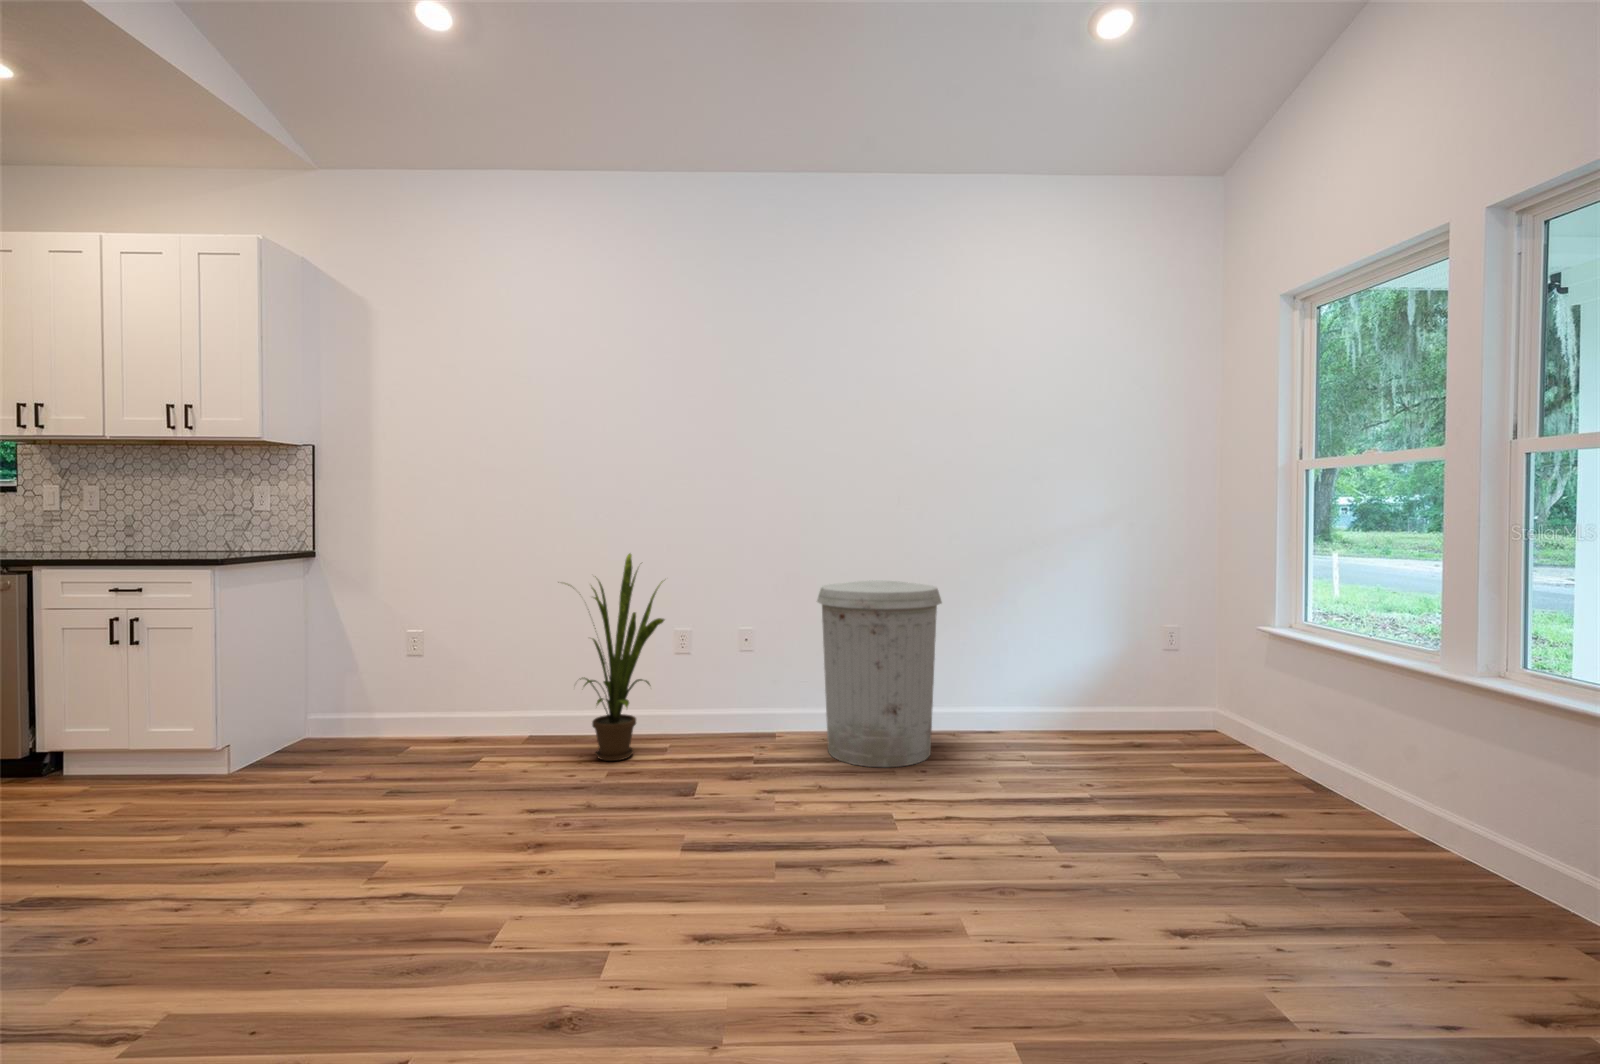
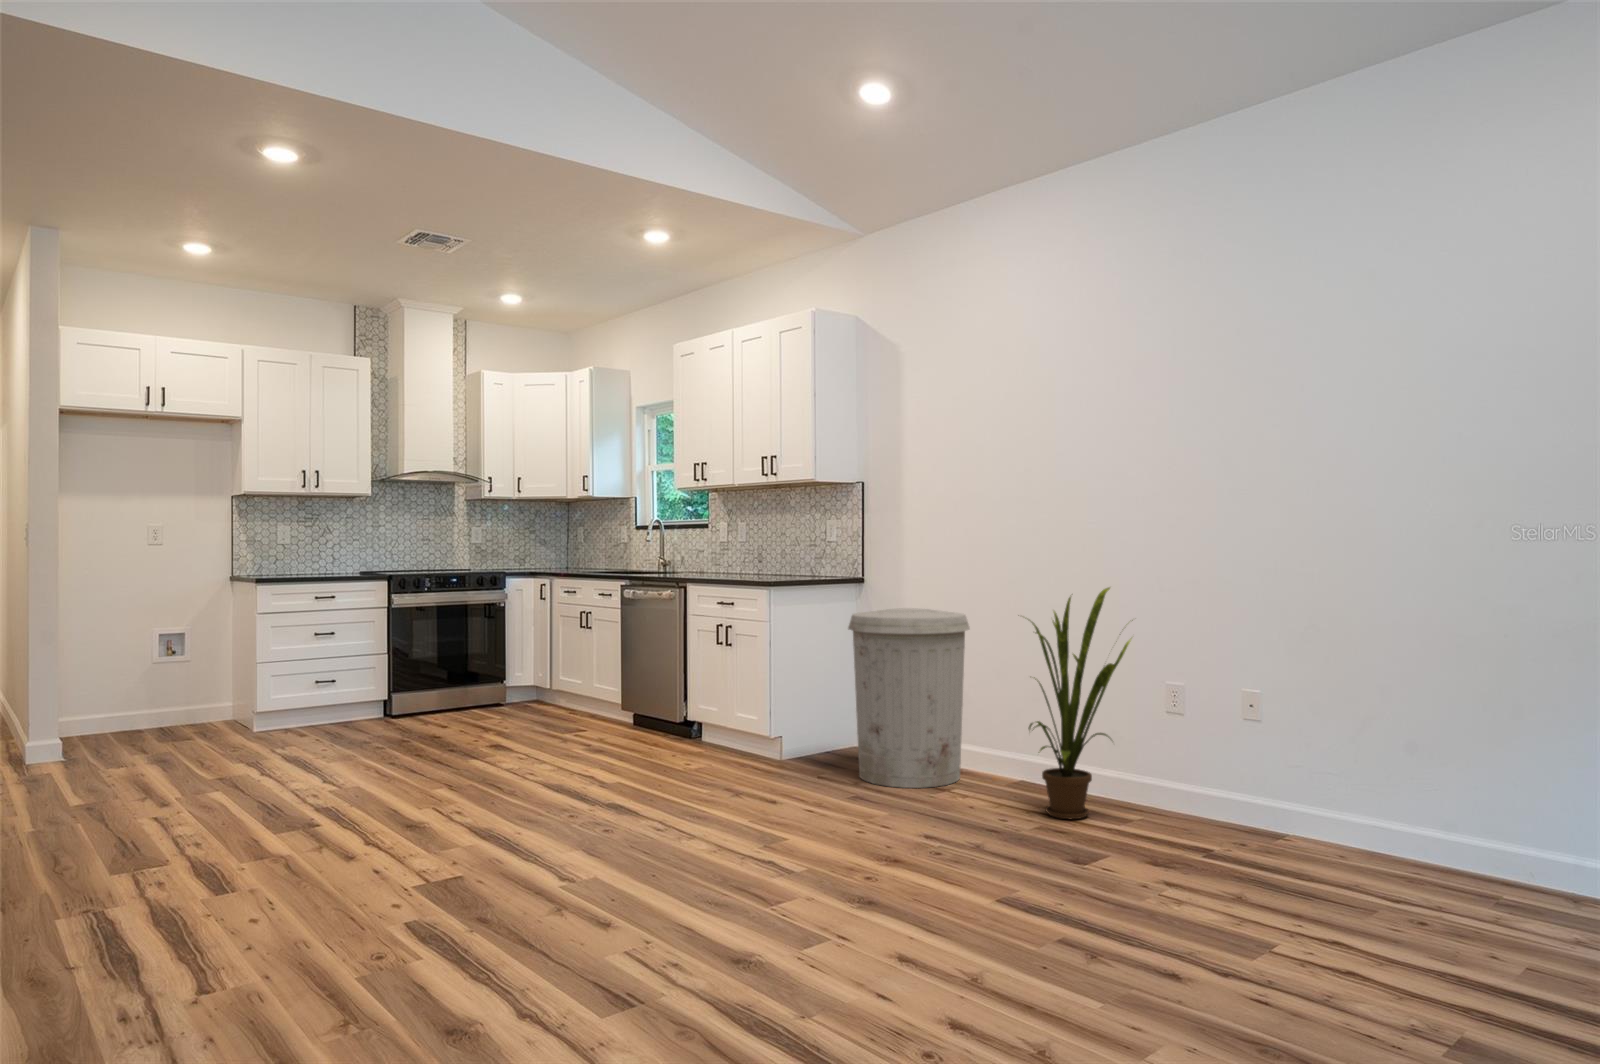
trash can: present [817,580,942,767] -> present [848,608,970,788]

